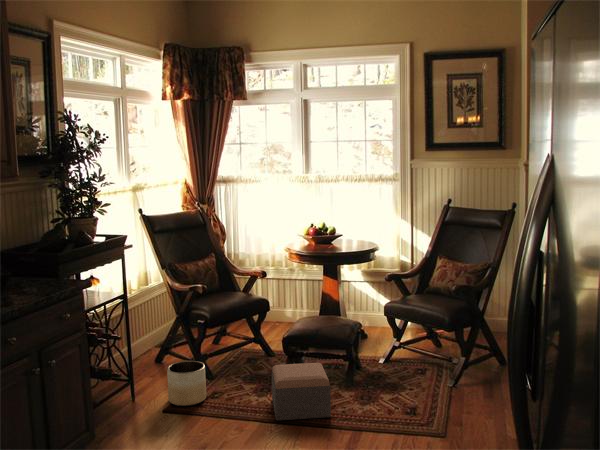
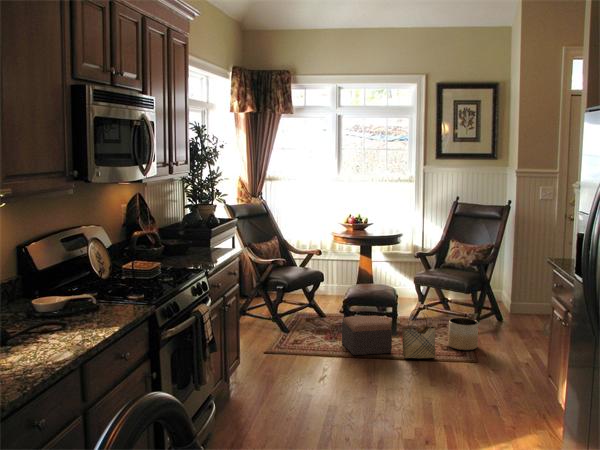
woven basket: none [340,358,388,428] -> present [402,309,436,358]
planter: present [167,361,206,406] -> present [448,318,478,350]

